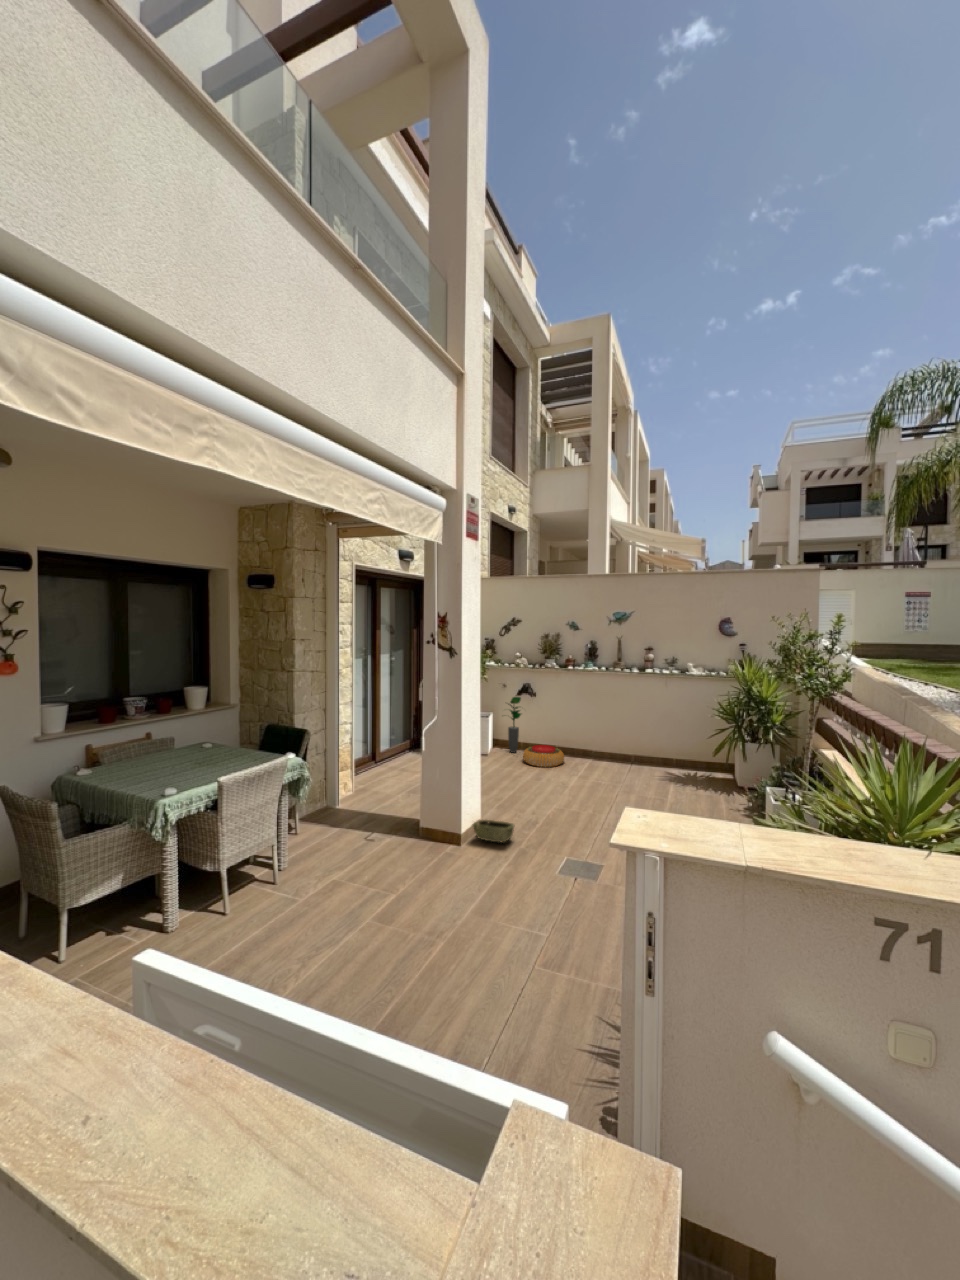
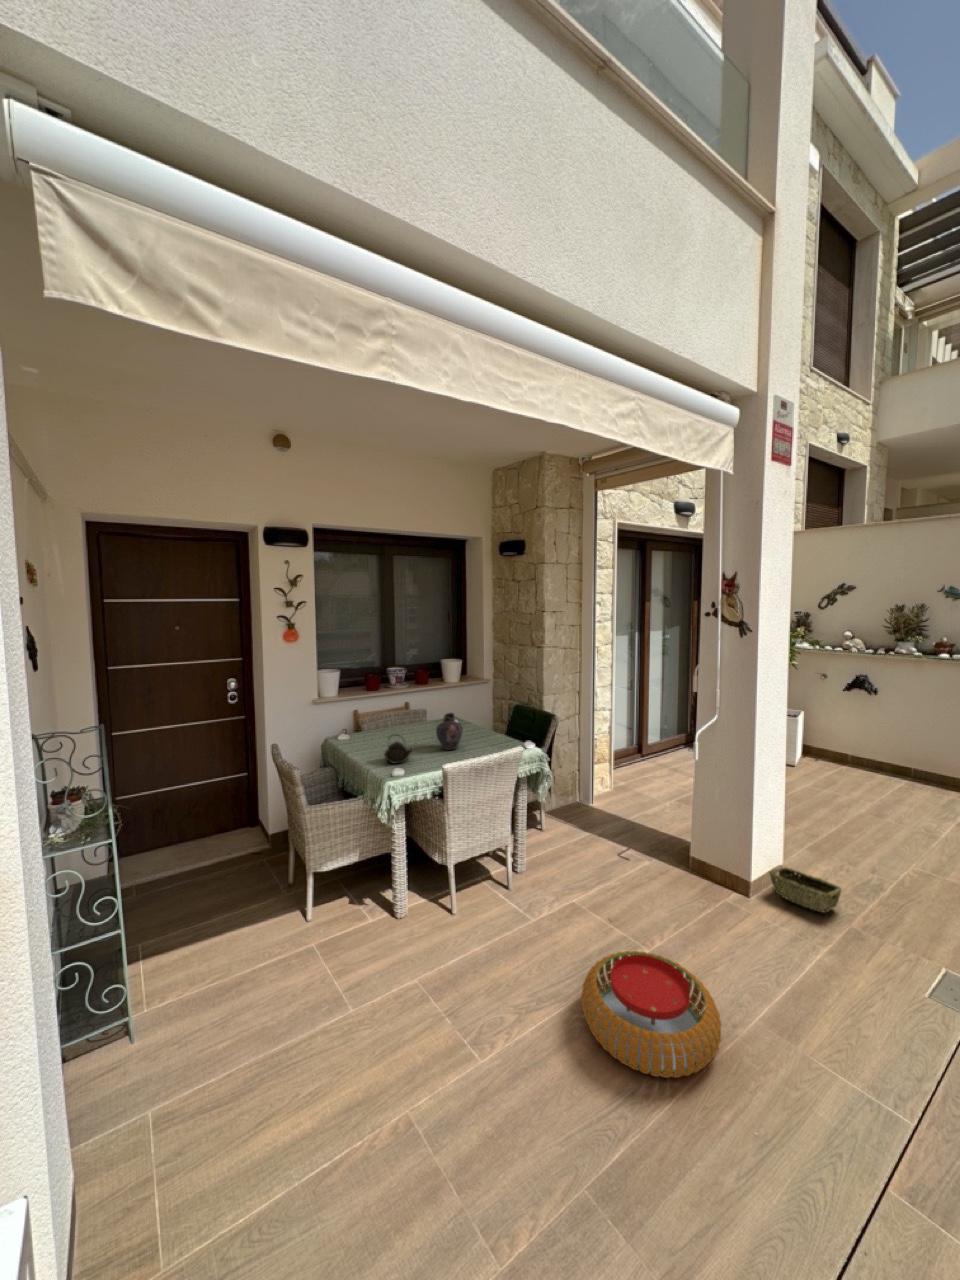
potted plant: present [508,697,521,753] -> none [817,691,858,766]
vase: none [199,734,226,769] -> present [436,713,463,750]
pouf: present [523,745,564,767] -> present [582,951,721,1078]
teapot: none [147,758,179,786] -> present [384,735,411,764]

